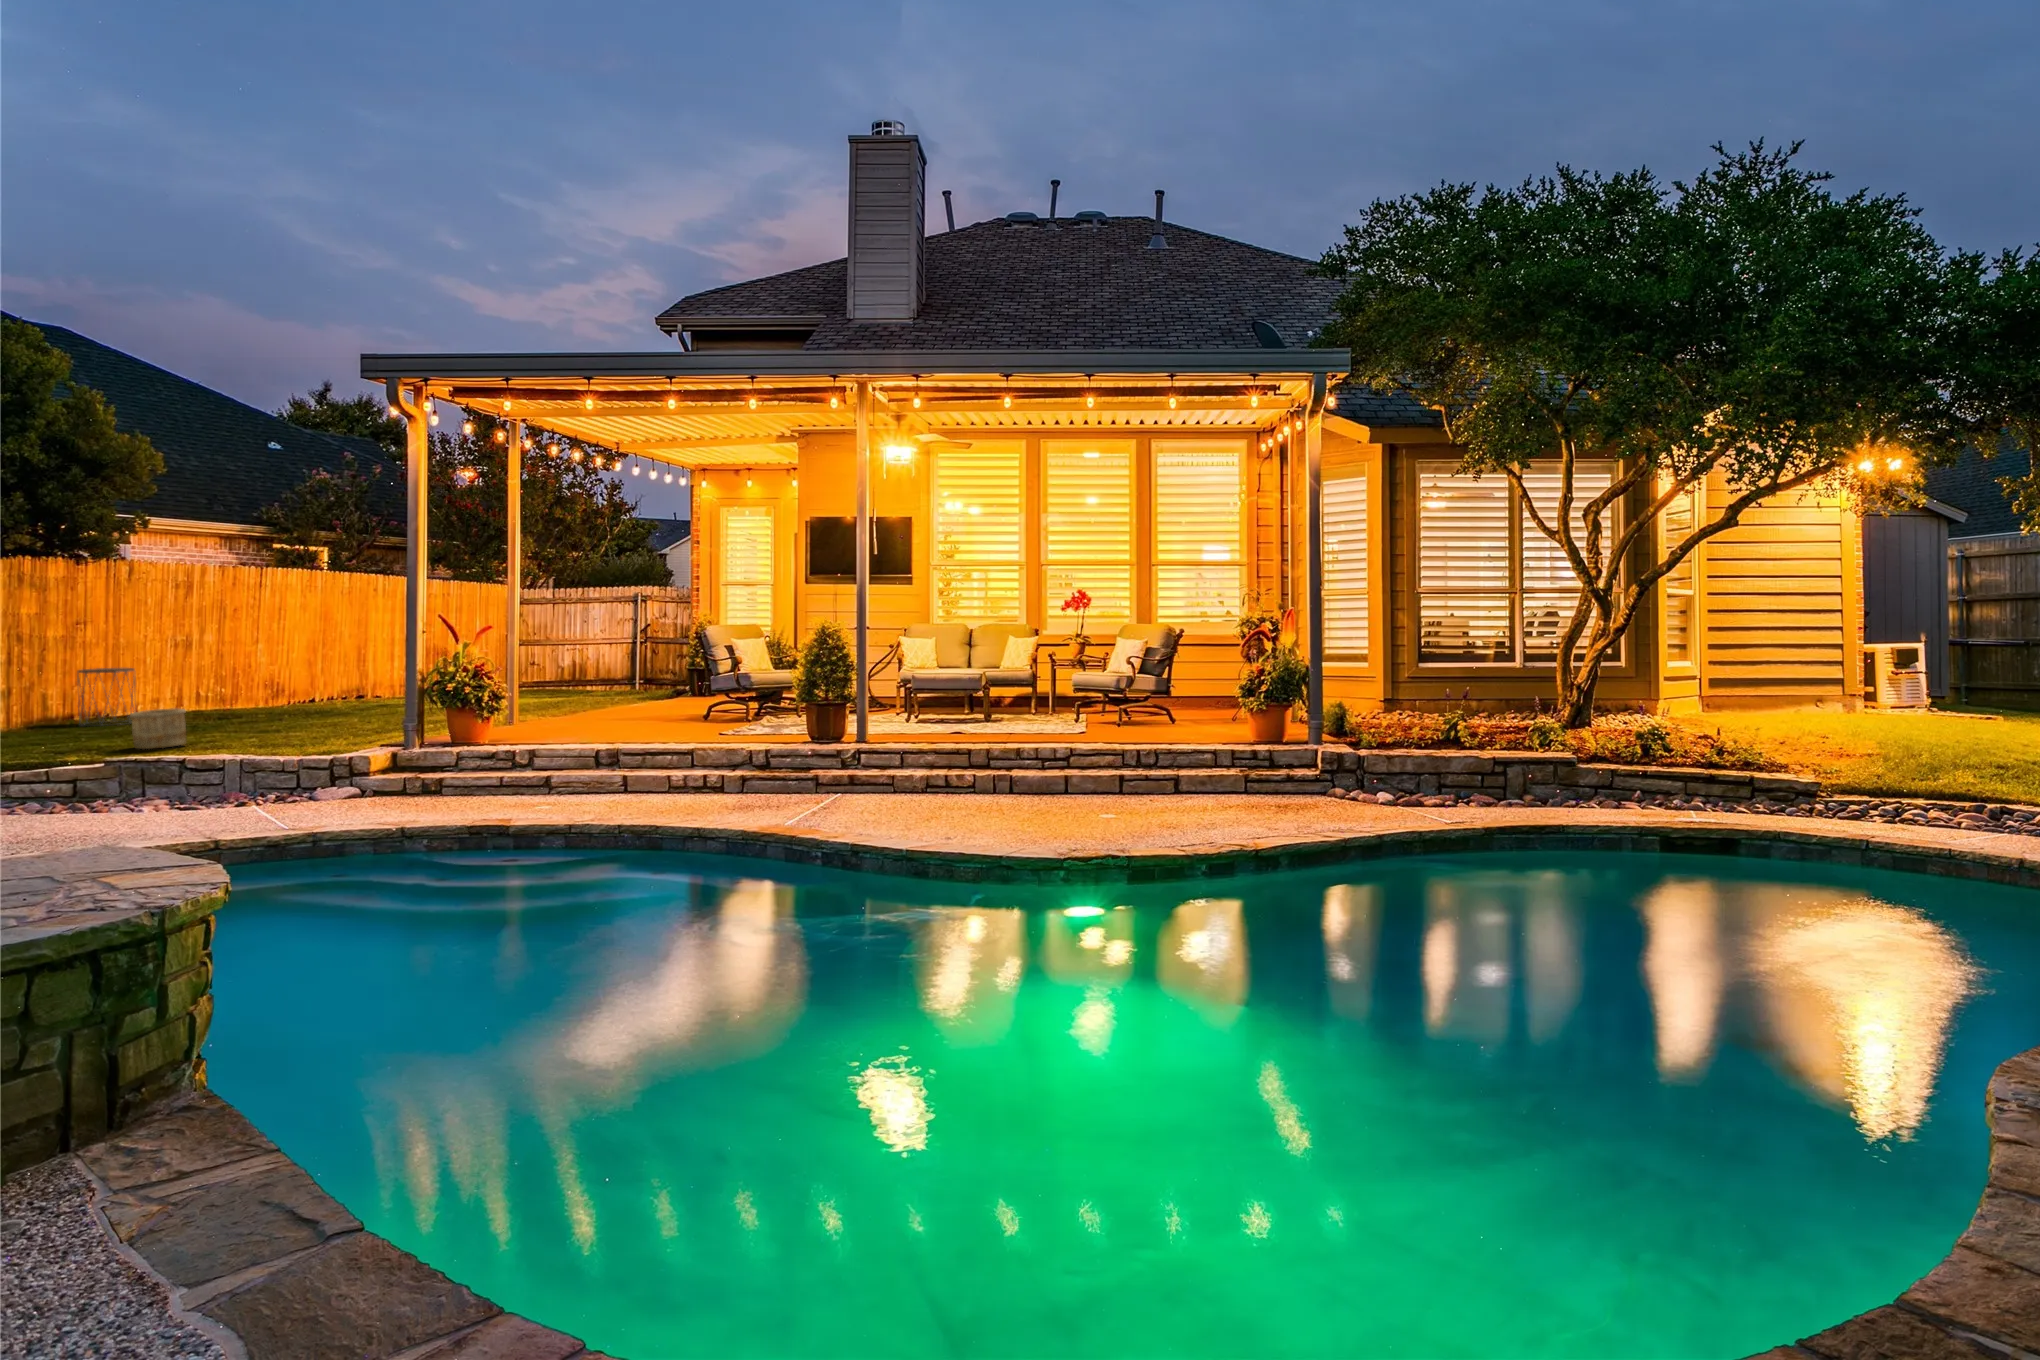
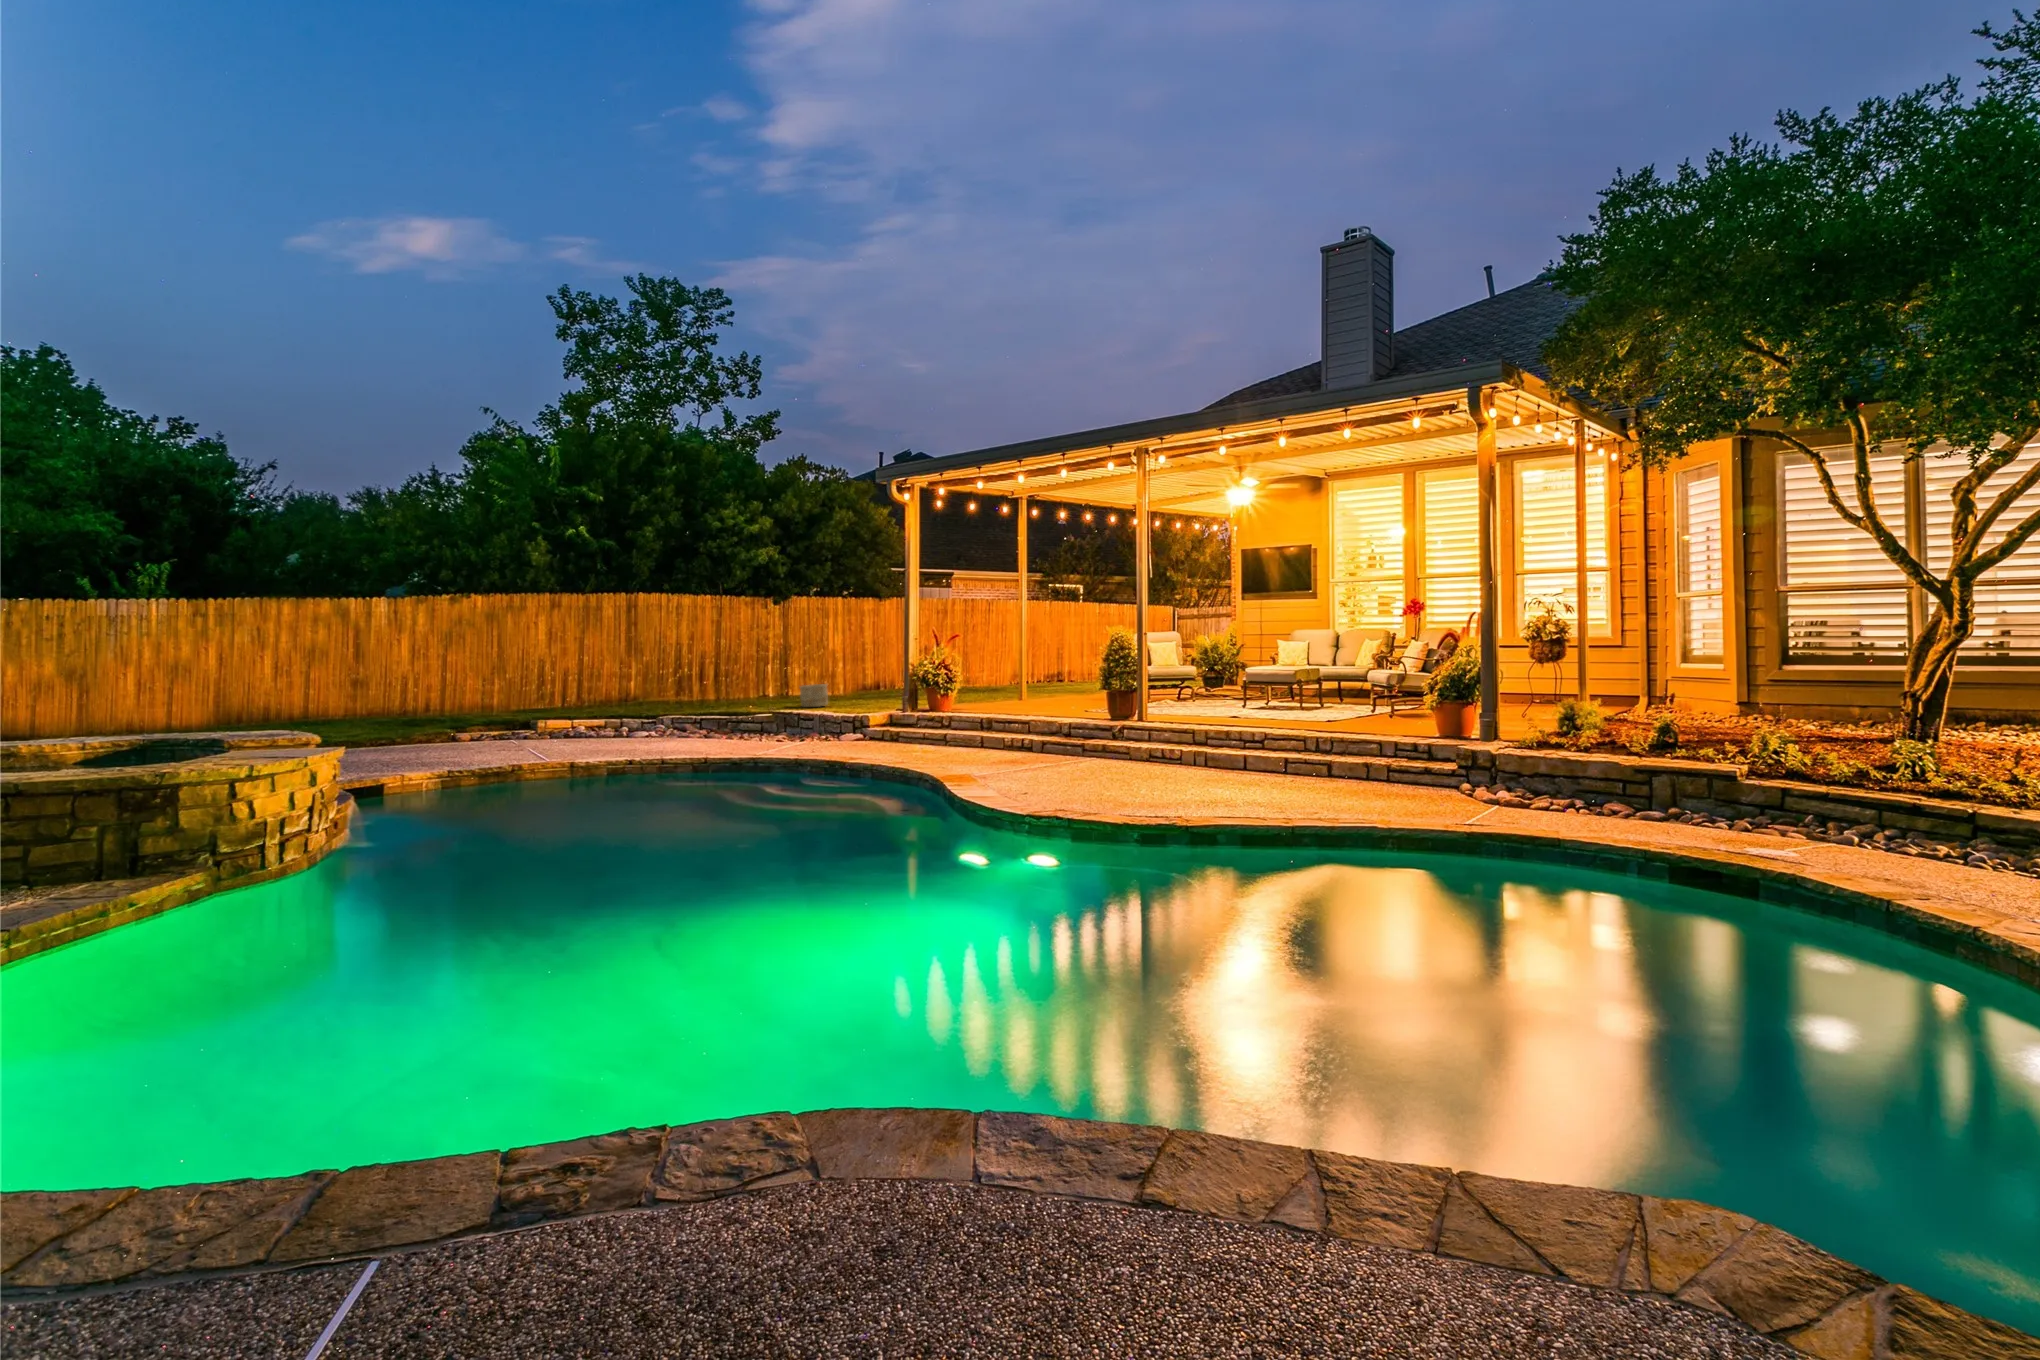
side table: present [77,668,136,726] -> none [830,662,859,697]

